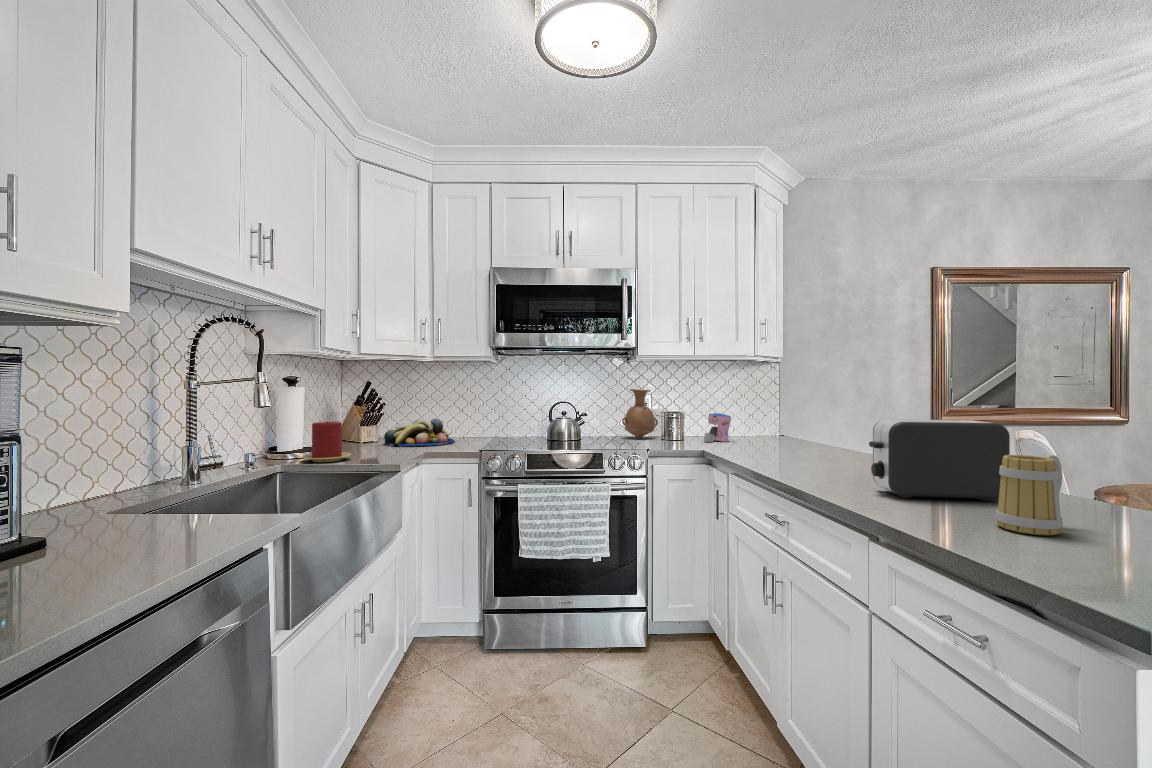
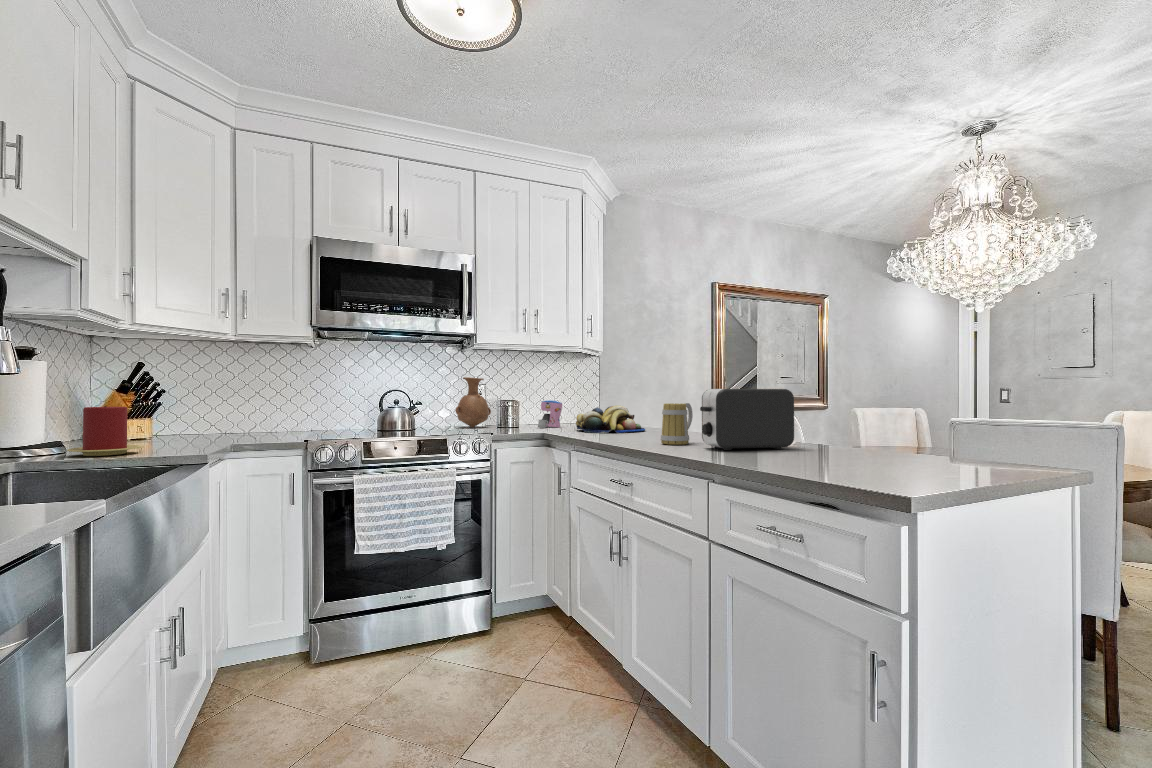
fruit bowl: present [384,419,455,447] -> present [576,405,645,433]
mug: present [995,455,1063,535] -> present [661,403,693,445]

